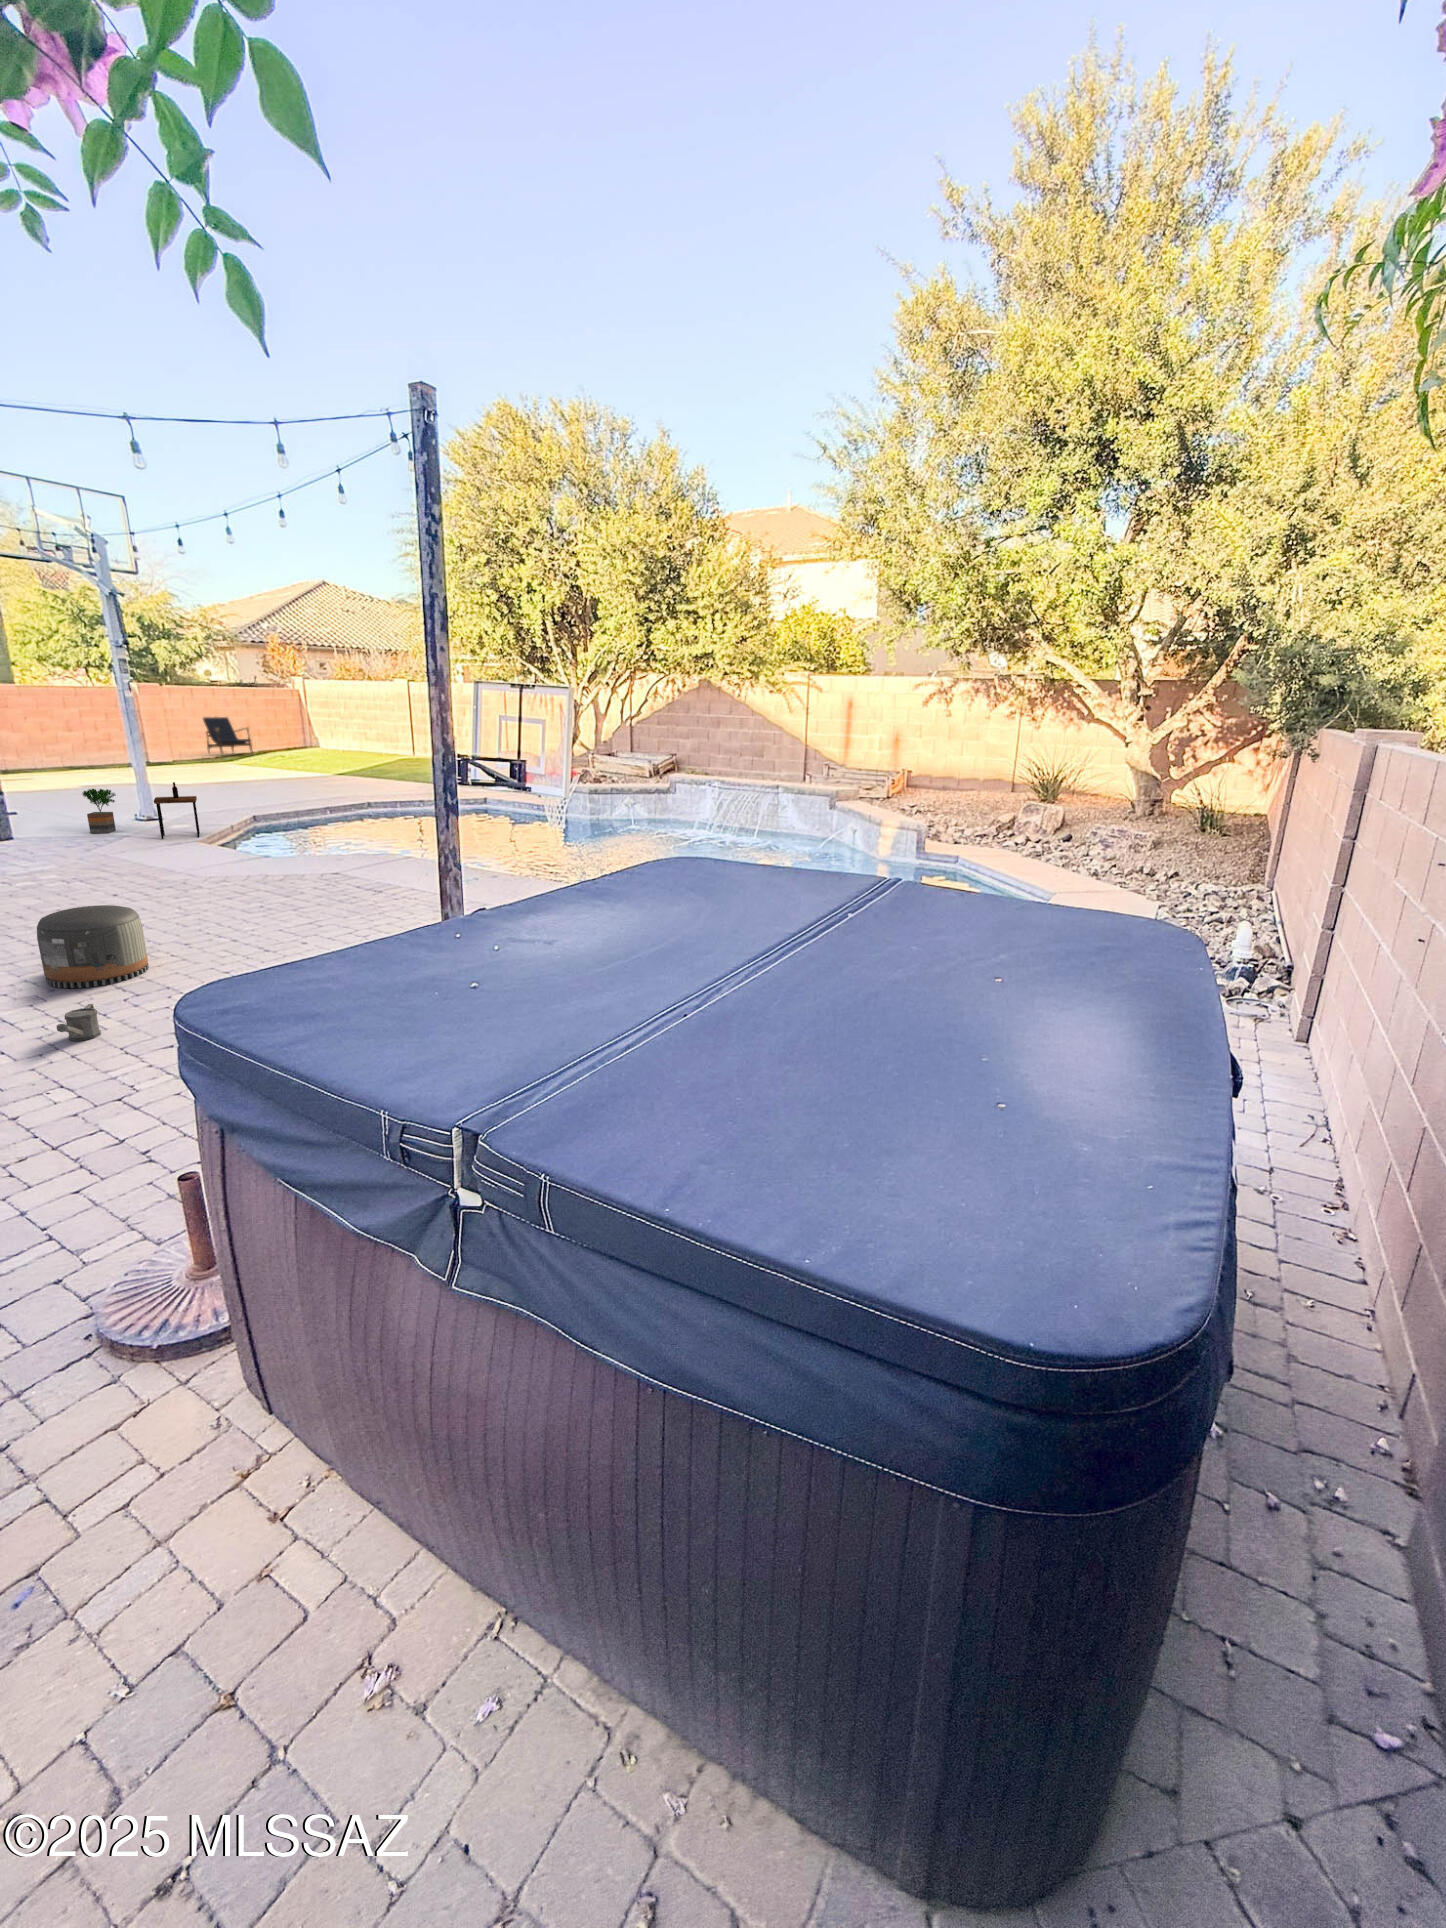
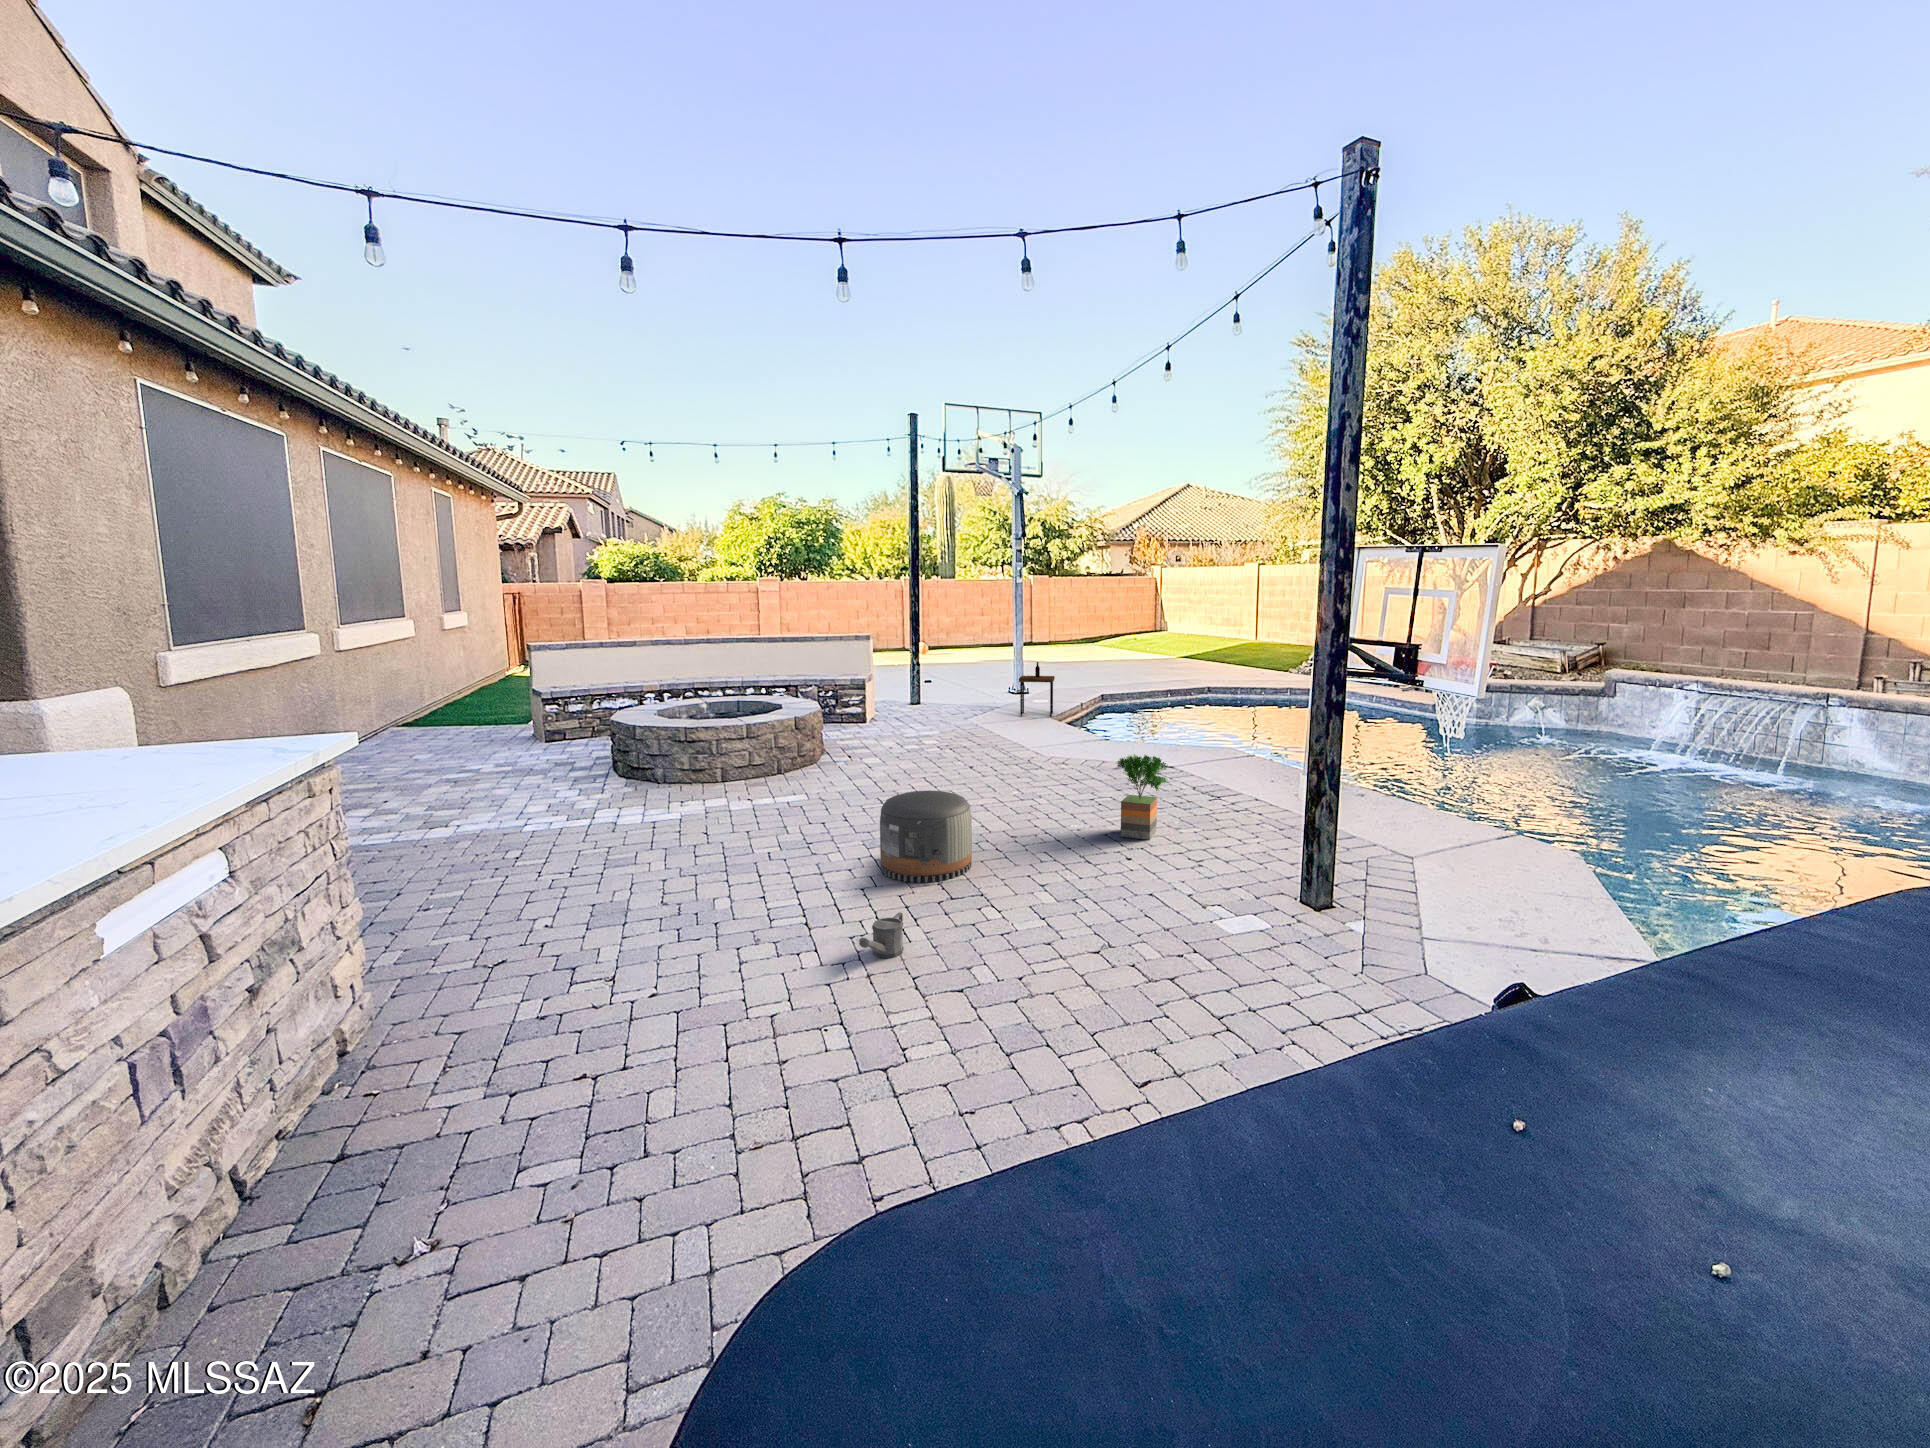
lounge chair: present [203,717,252,754] -> none [1075,604,1112,639]
potted tree: present [83,789,116,833] -> present [1117,754,1168,840]

